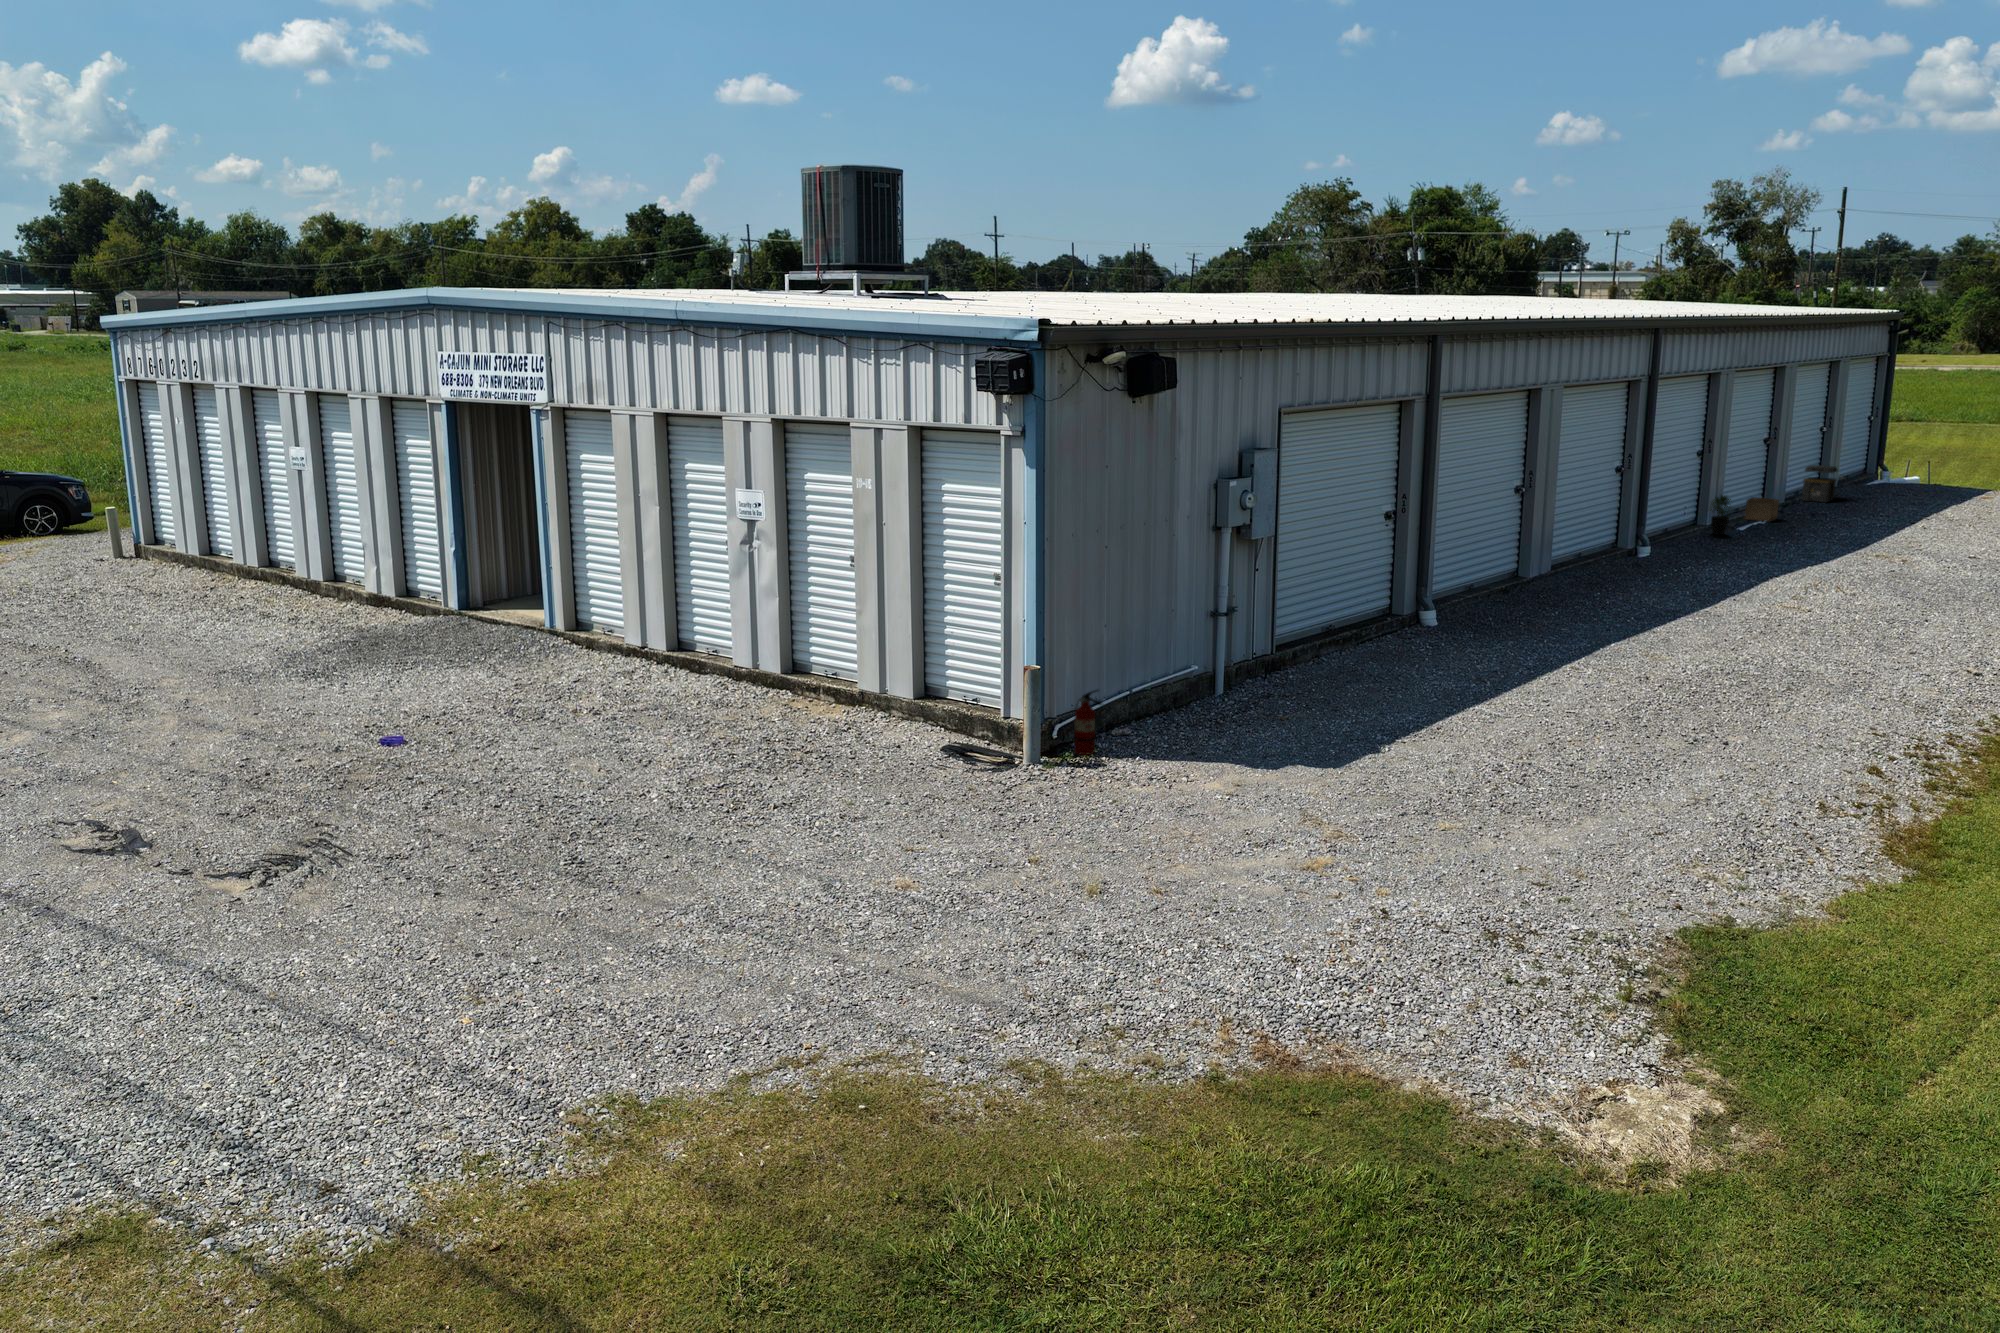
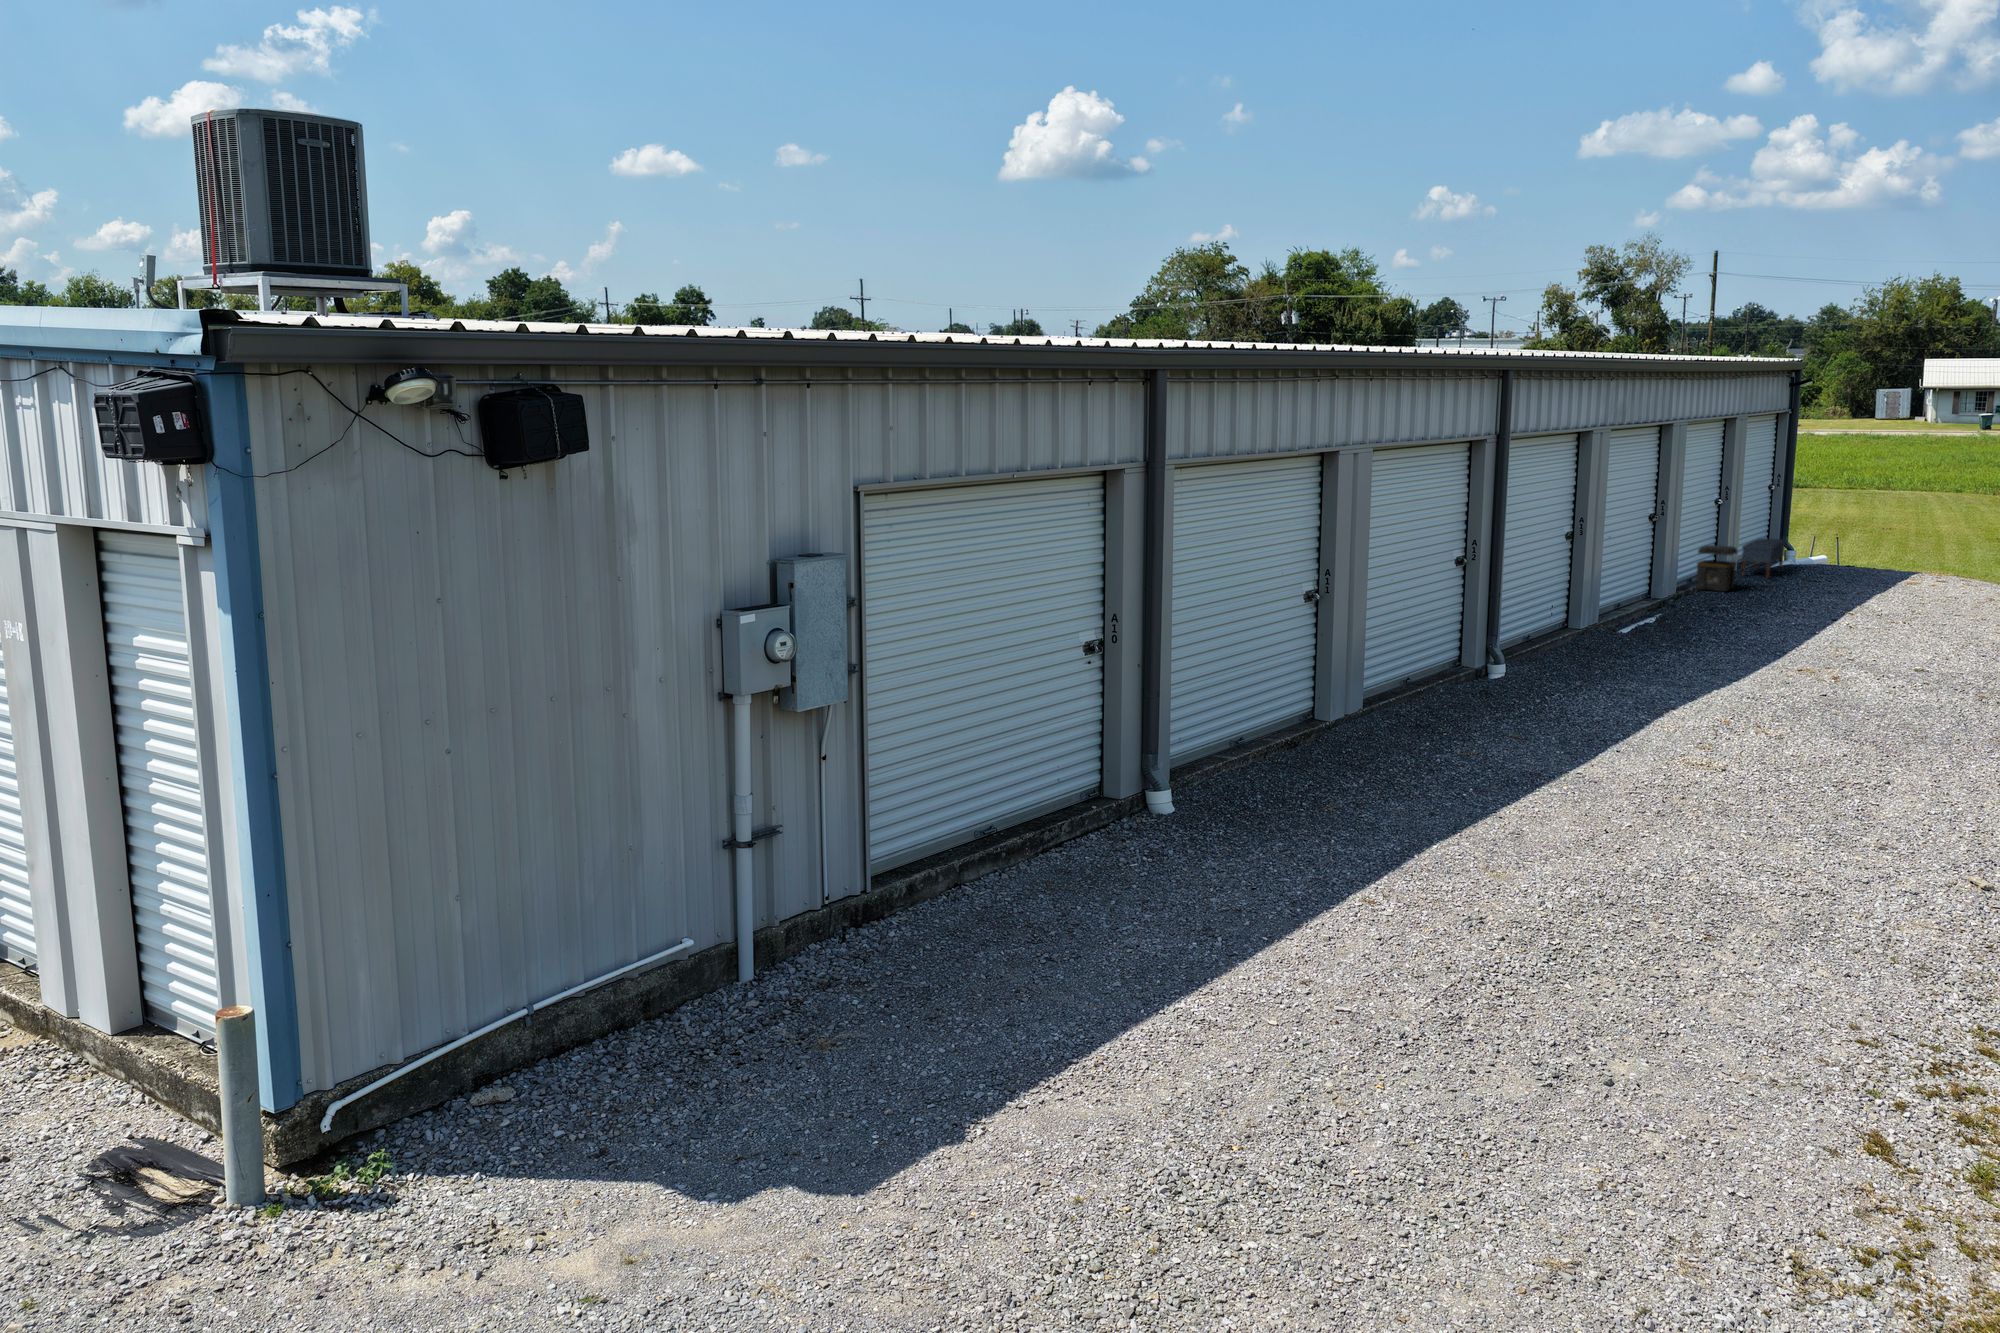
bench: none [1841,461,1881,493] -> present [1741,538,1786,578]
potted plant: present [1711,495,1731,535] -> none [1579,587,1616,640]
storage bin: present [1744,497,1779,522] -> none [1627,588,1670,620]
fire extinguisher: present [1074,690,1102,755] -> none [355,1043,404,1171]

